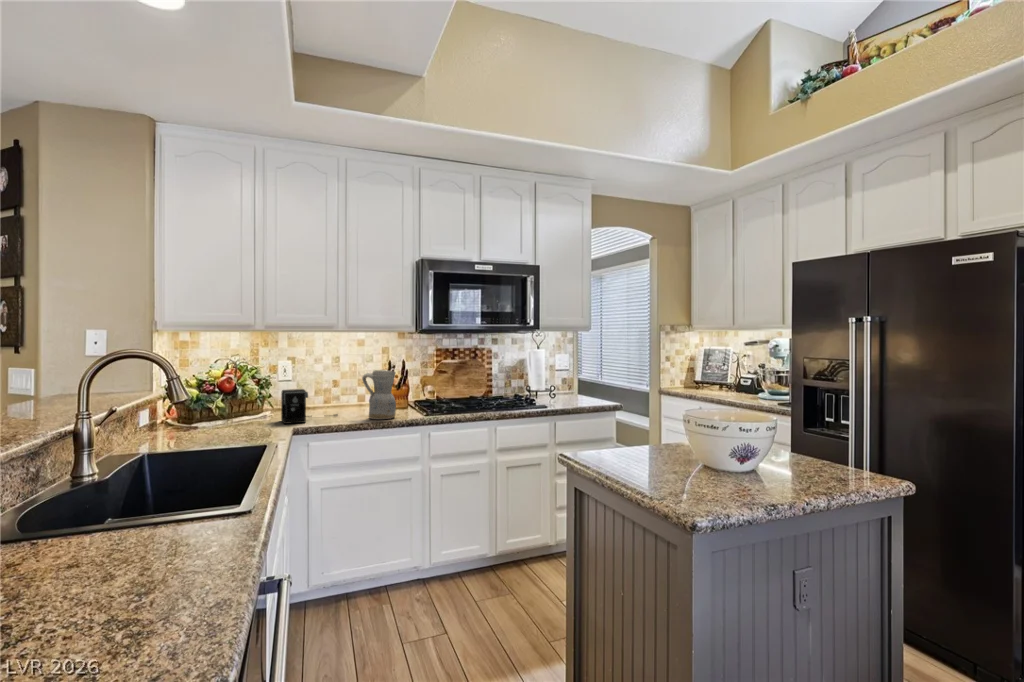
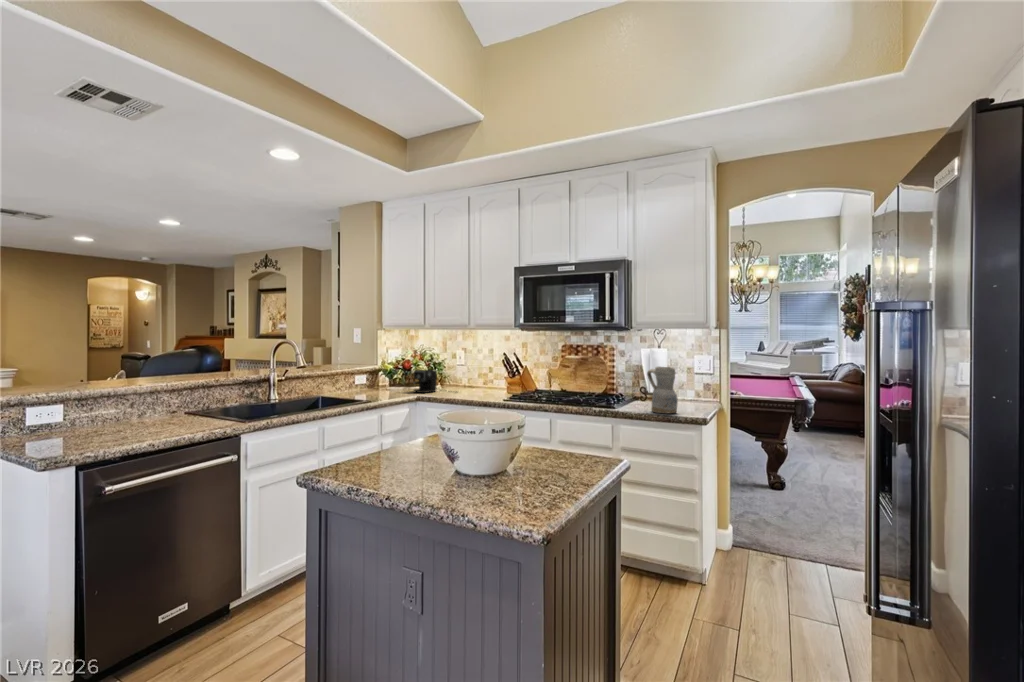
ceramic pitcher: present [362,370,396,419] -> present [647,367,678,413]

